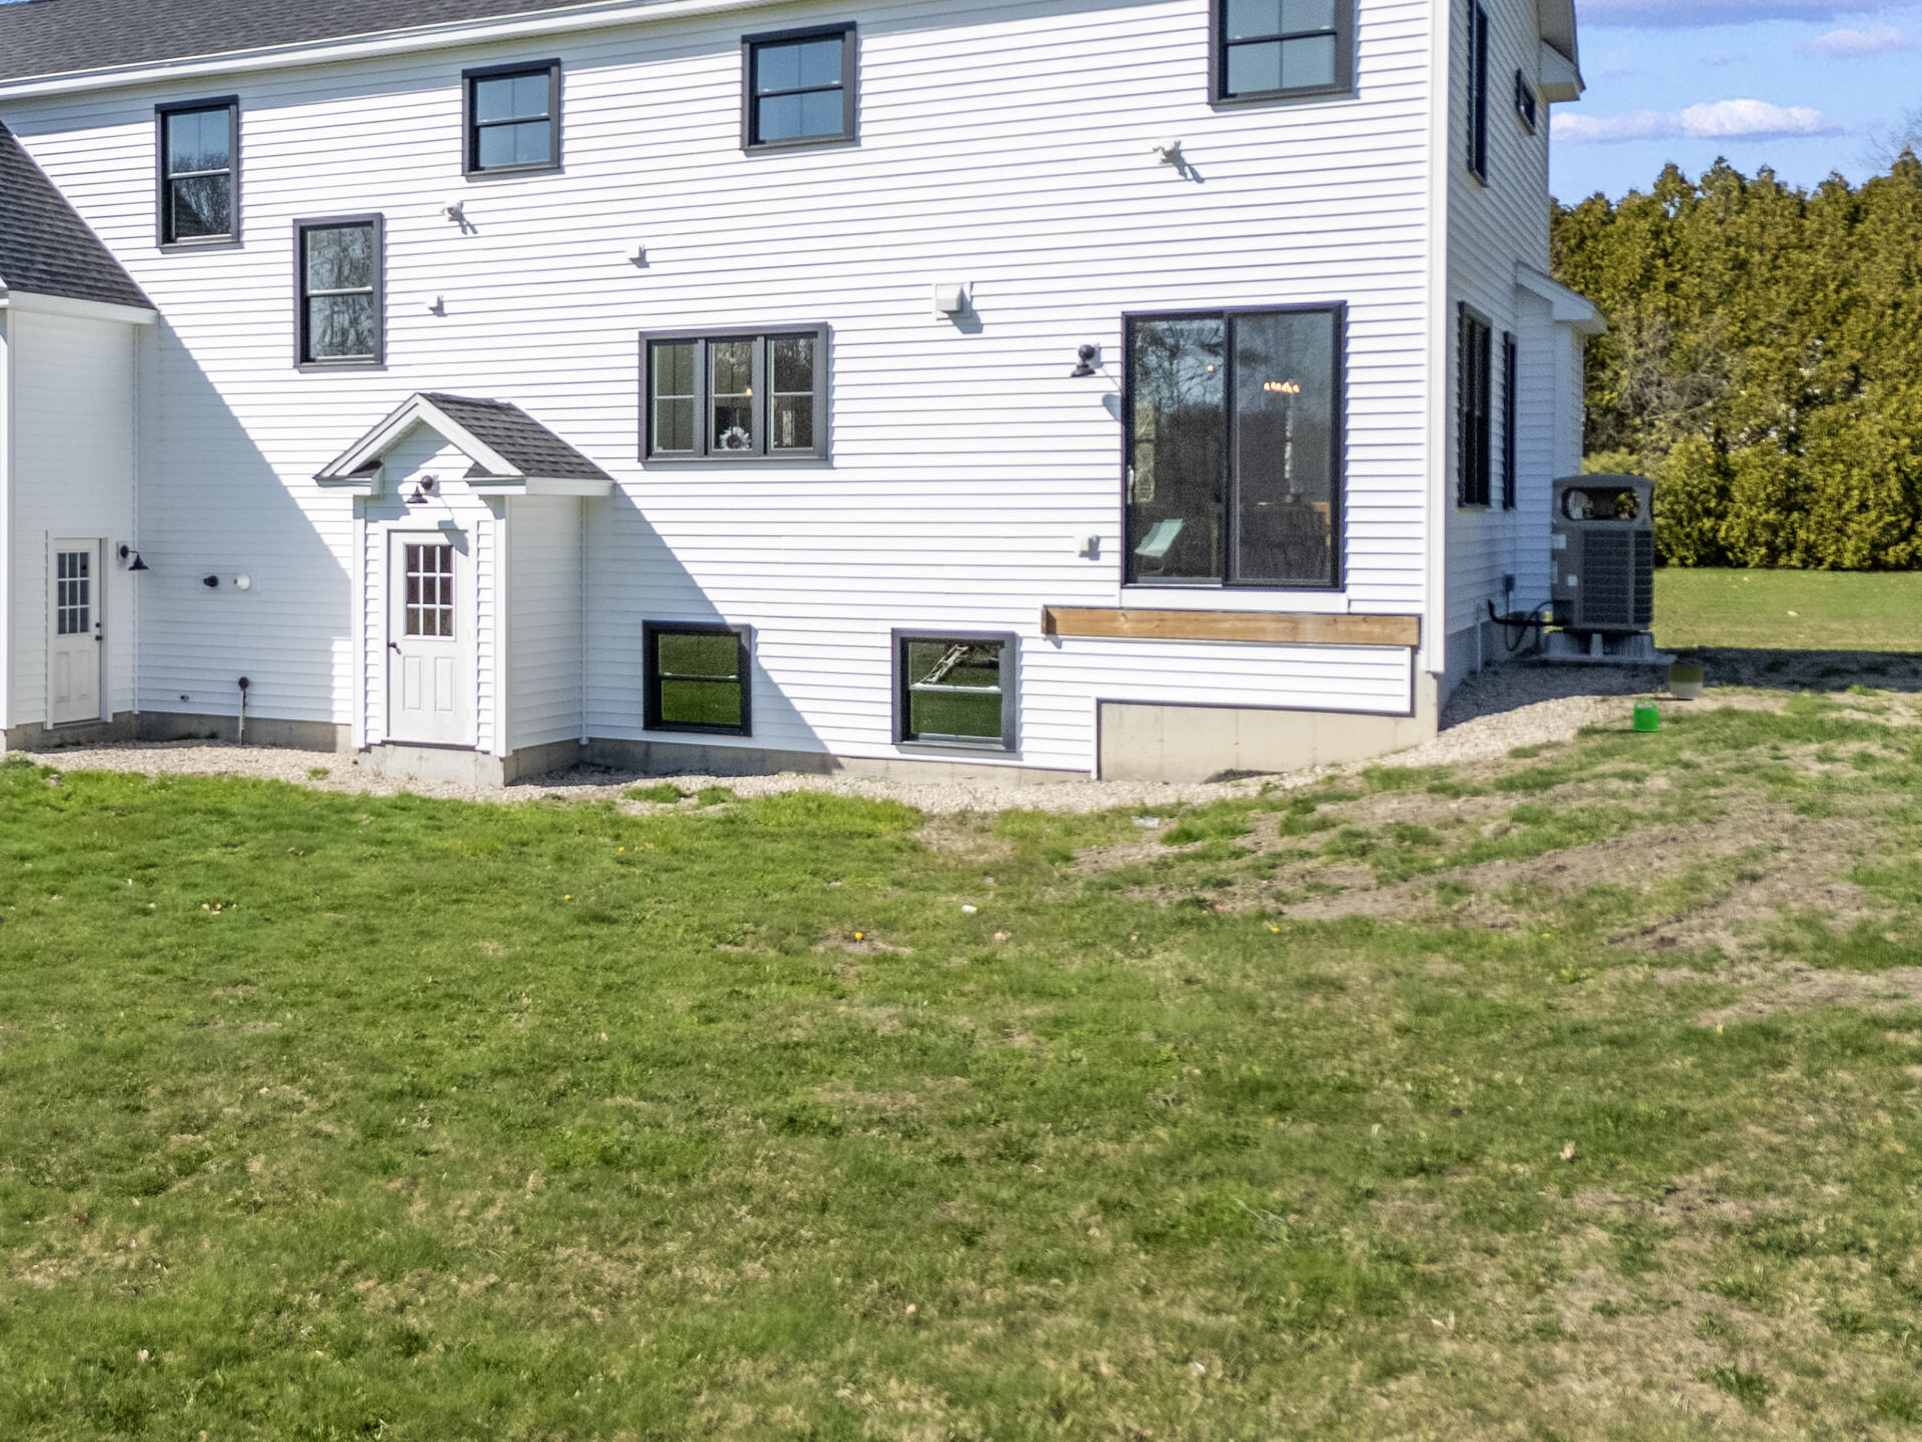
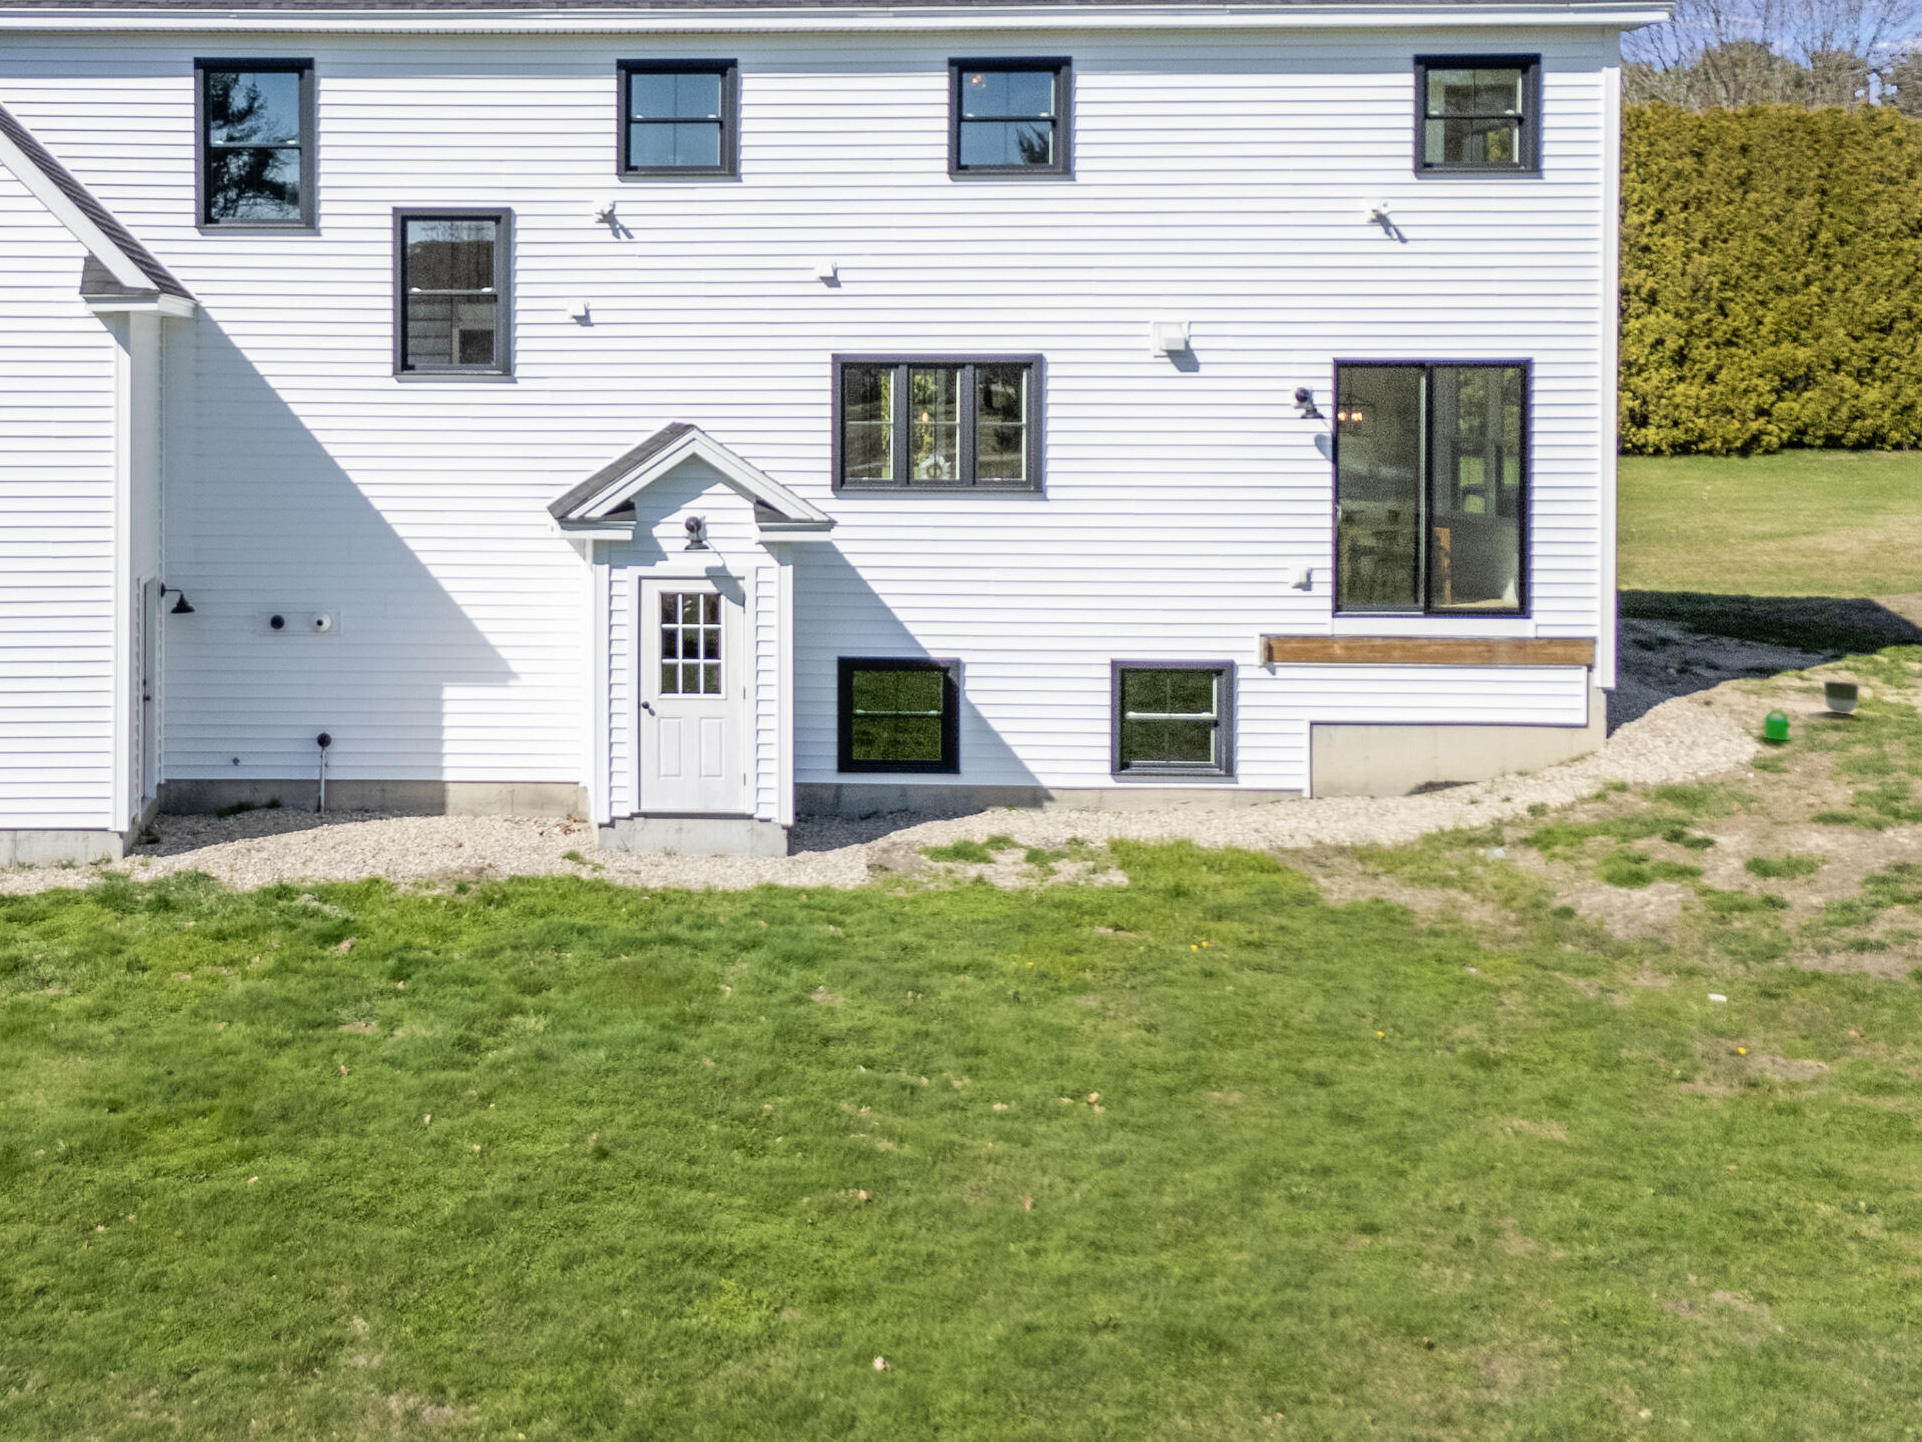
planter: present [1668,665,1704,700] -> present [1824,681,1859,714]

